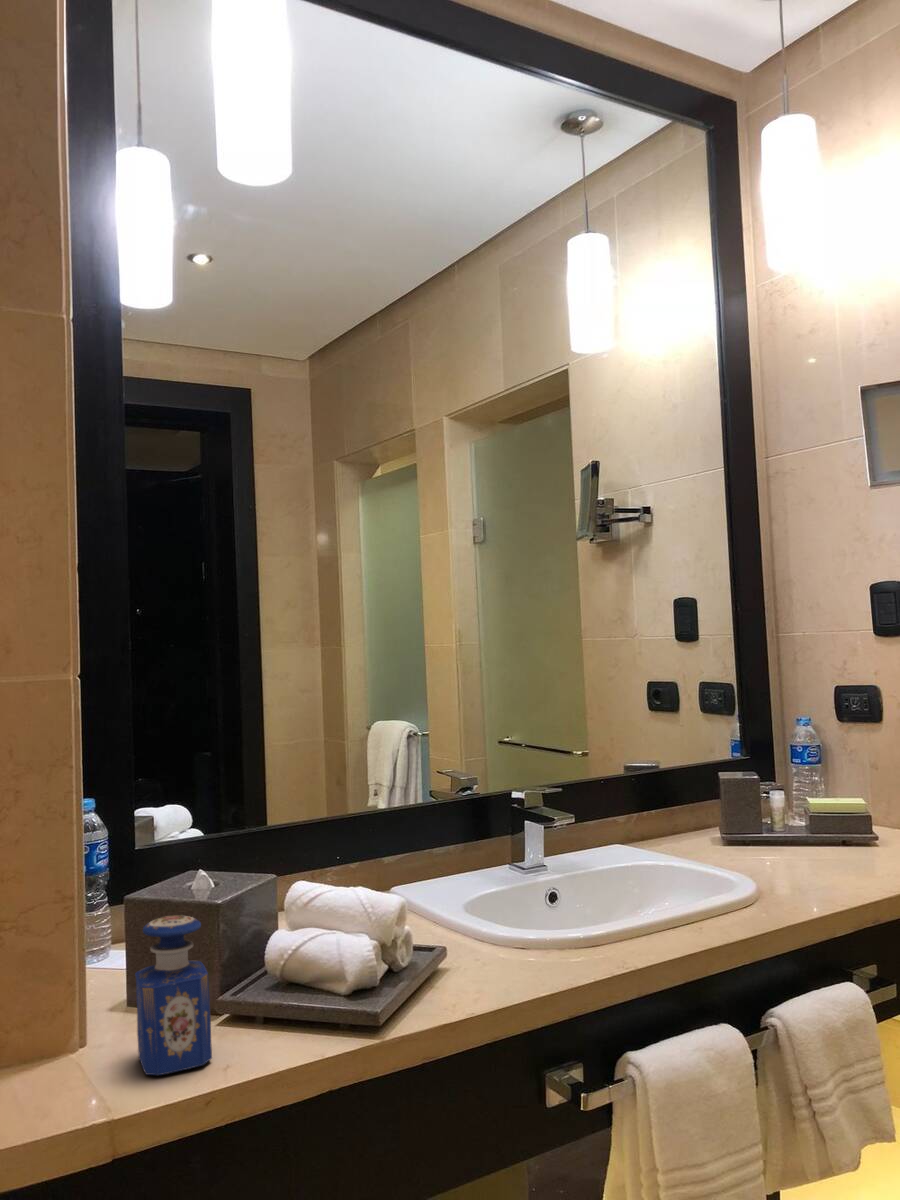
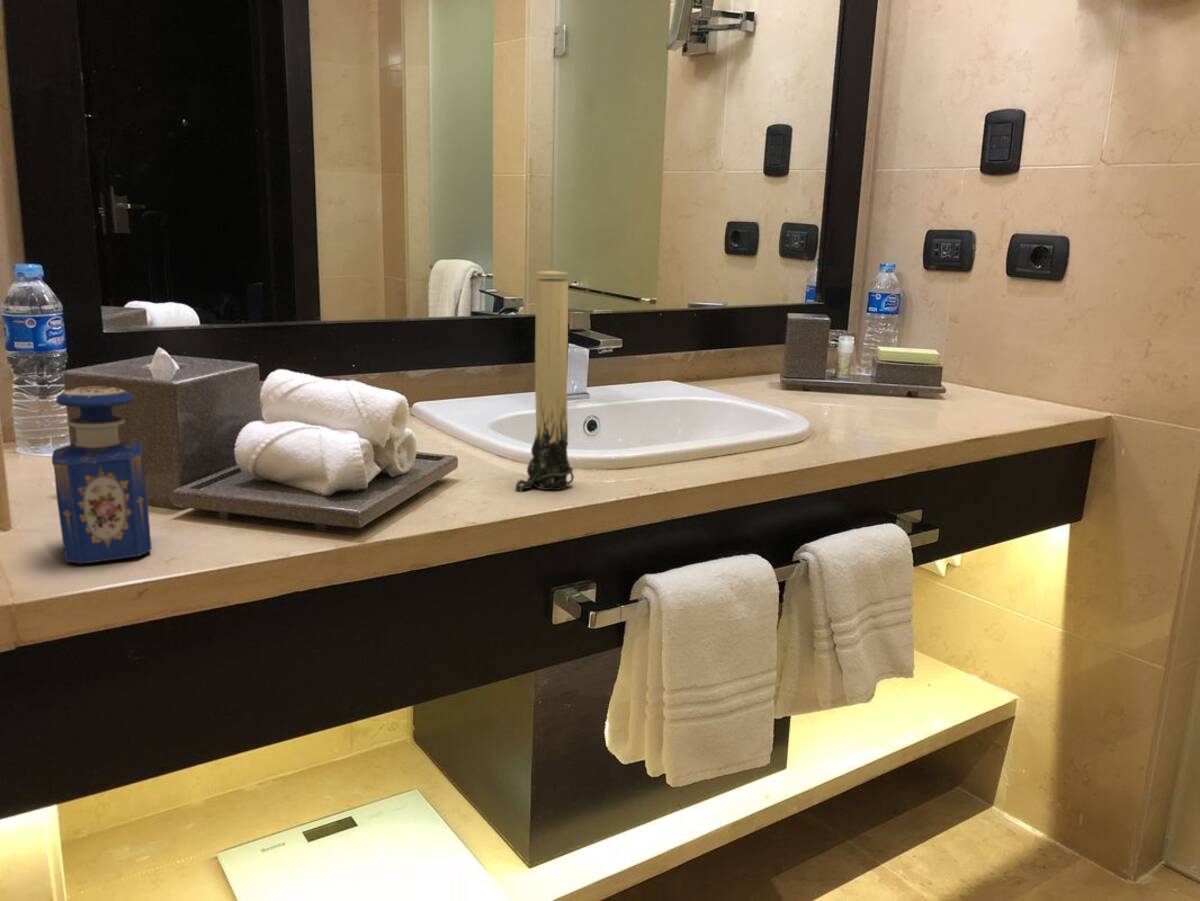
candle: none [503,778,553,979] -> present [515,271,574,492]

